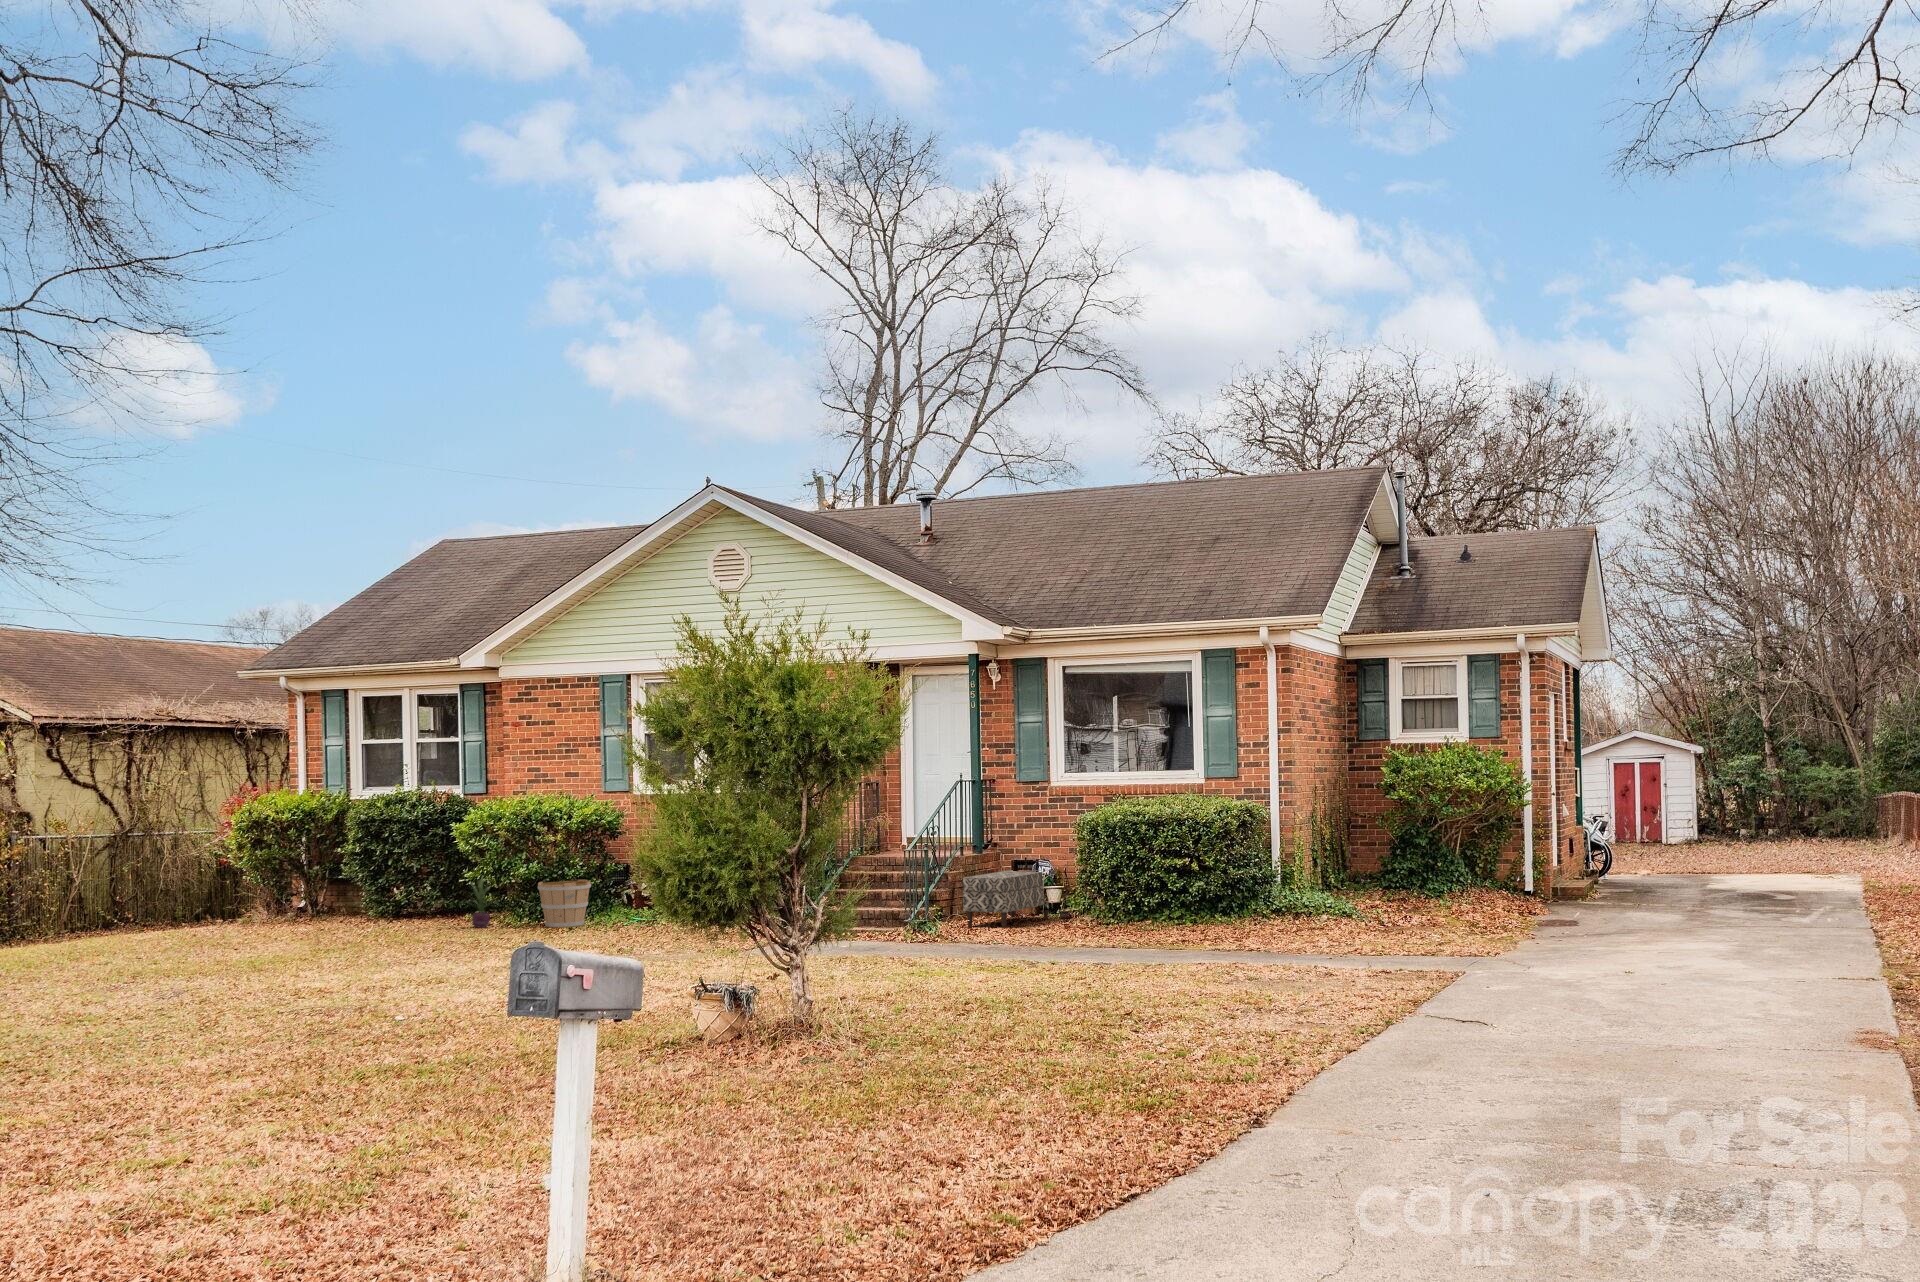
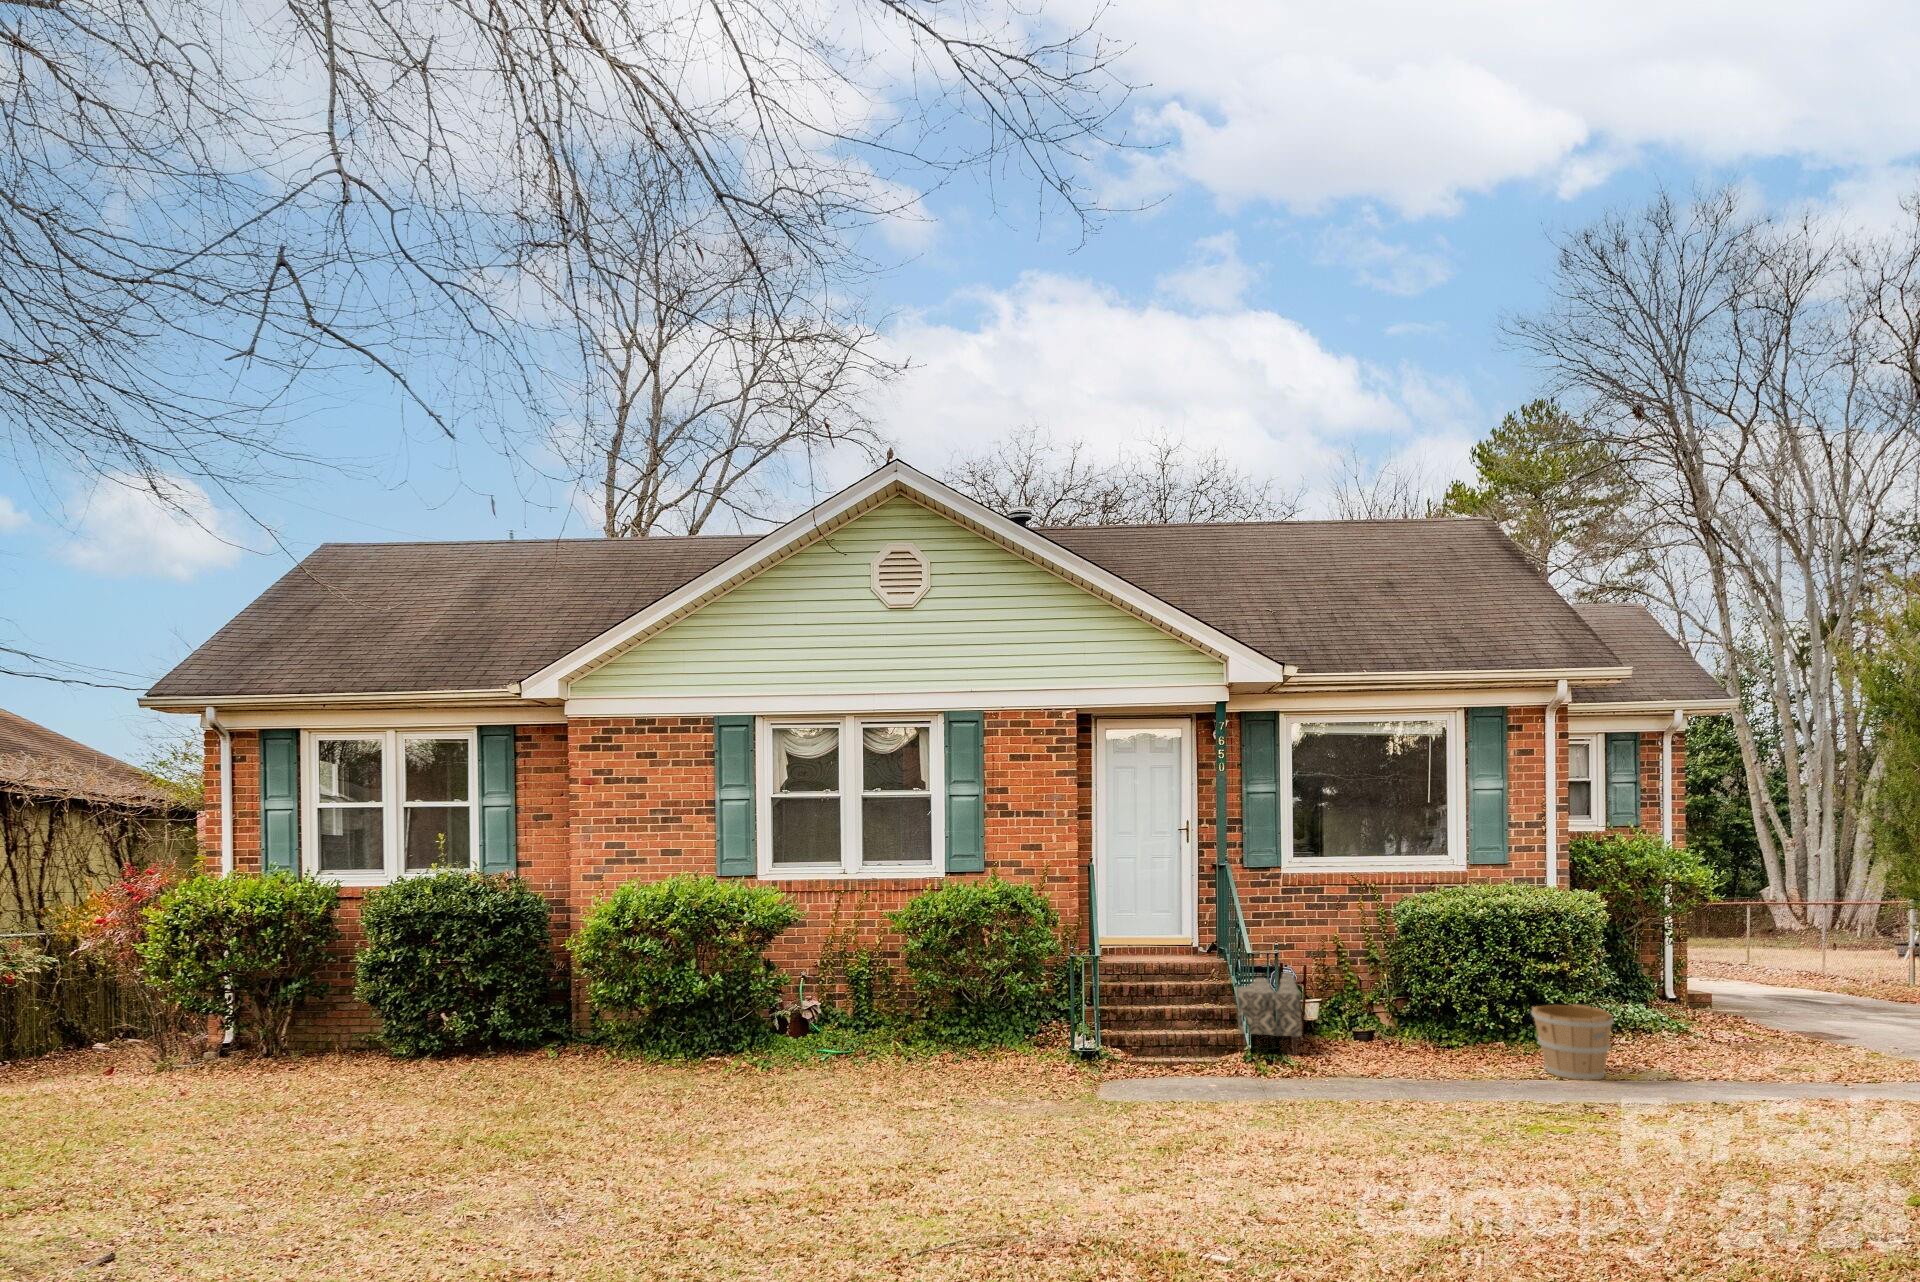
decorative plant: present [471,878,496,928] -> none [537,992,612,1065]
wooden bucket: present [538,879,591,928] -> present [1531,1004,1614,1080]

